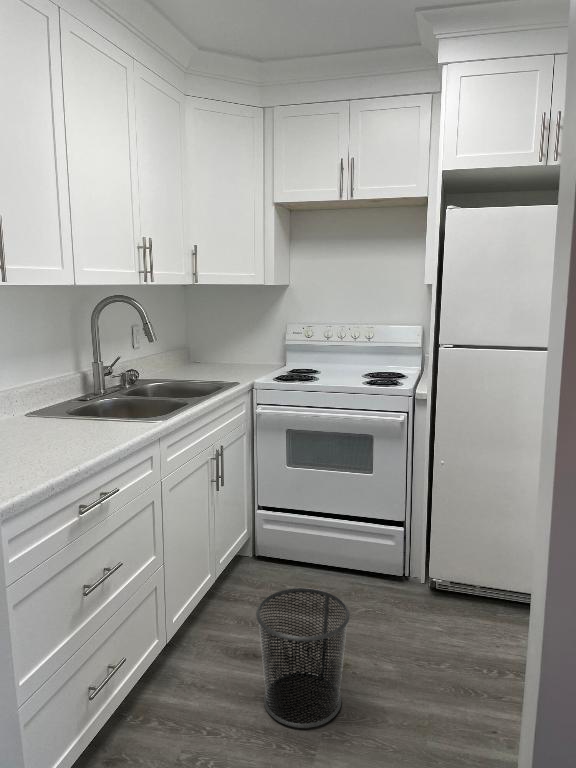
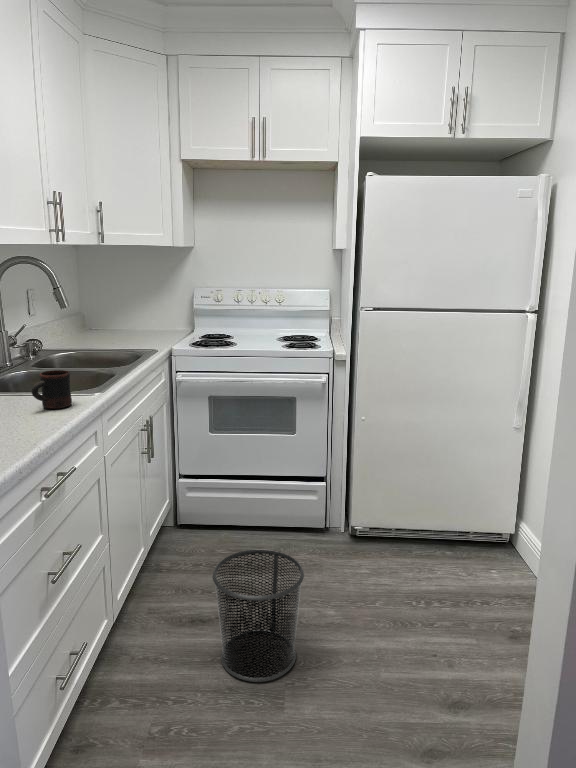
mug: none [92,398,130,433] -> present [32,370,72,409]

